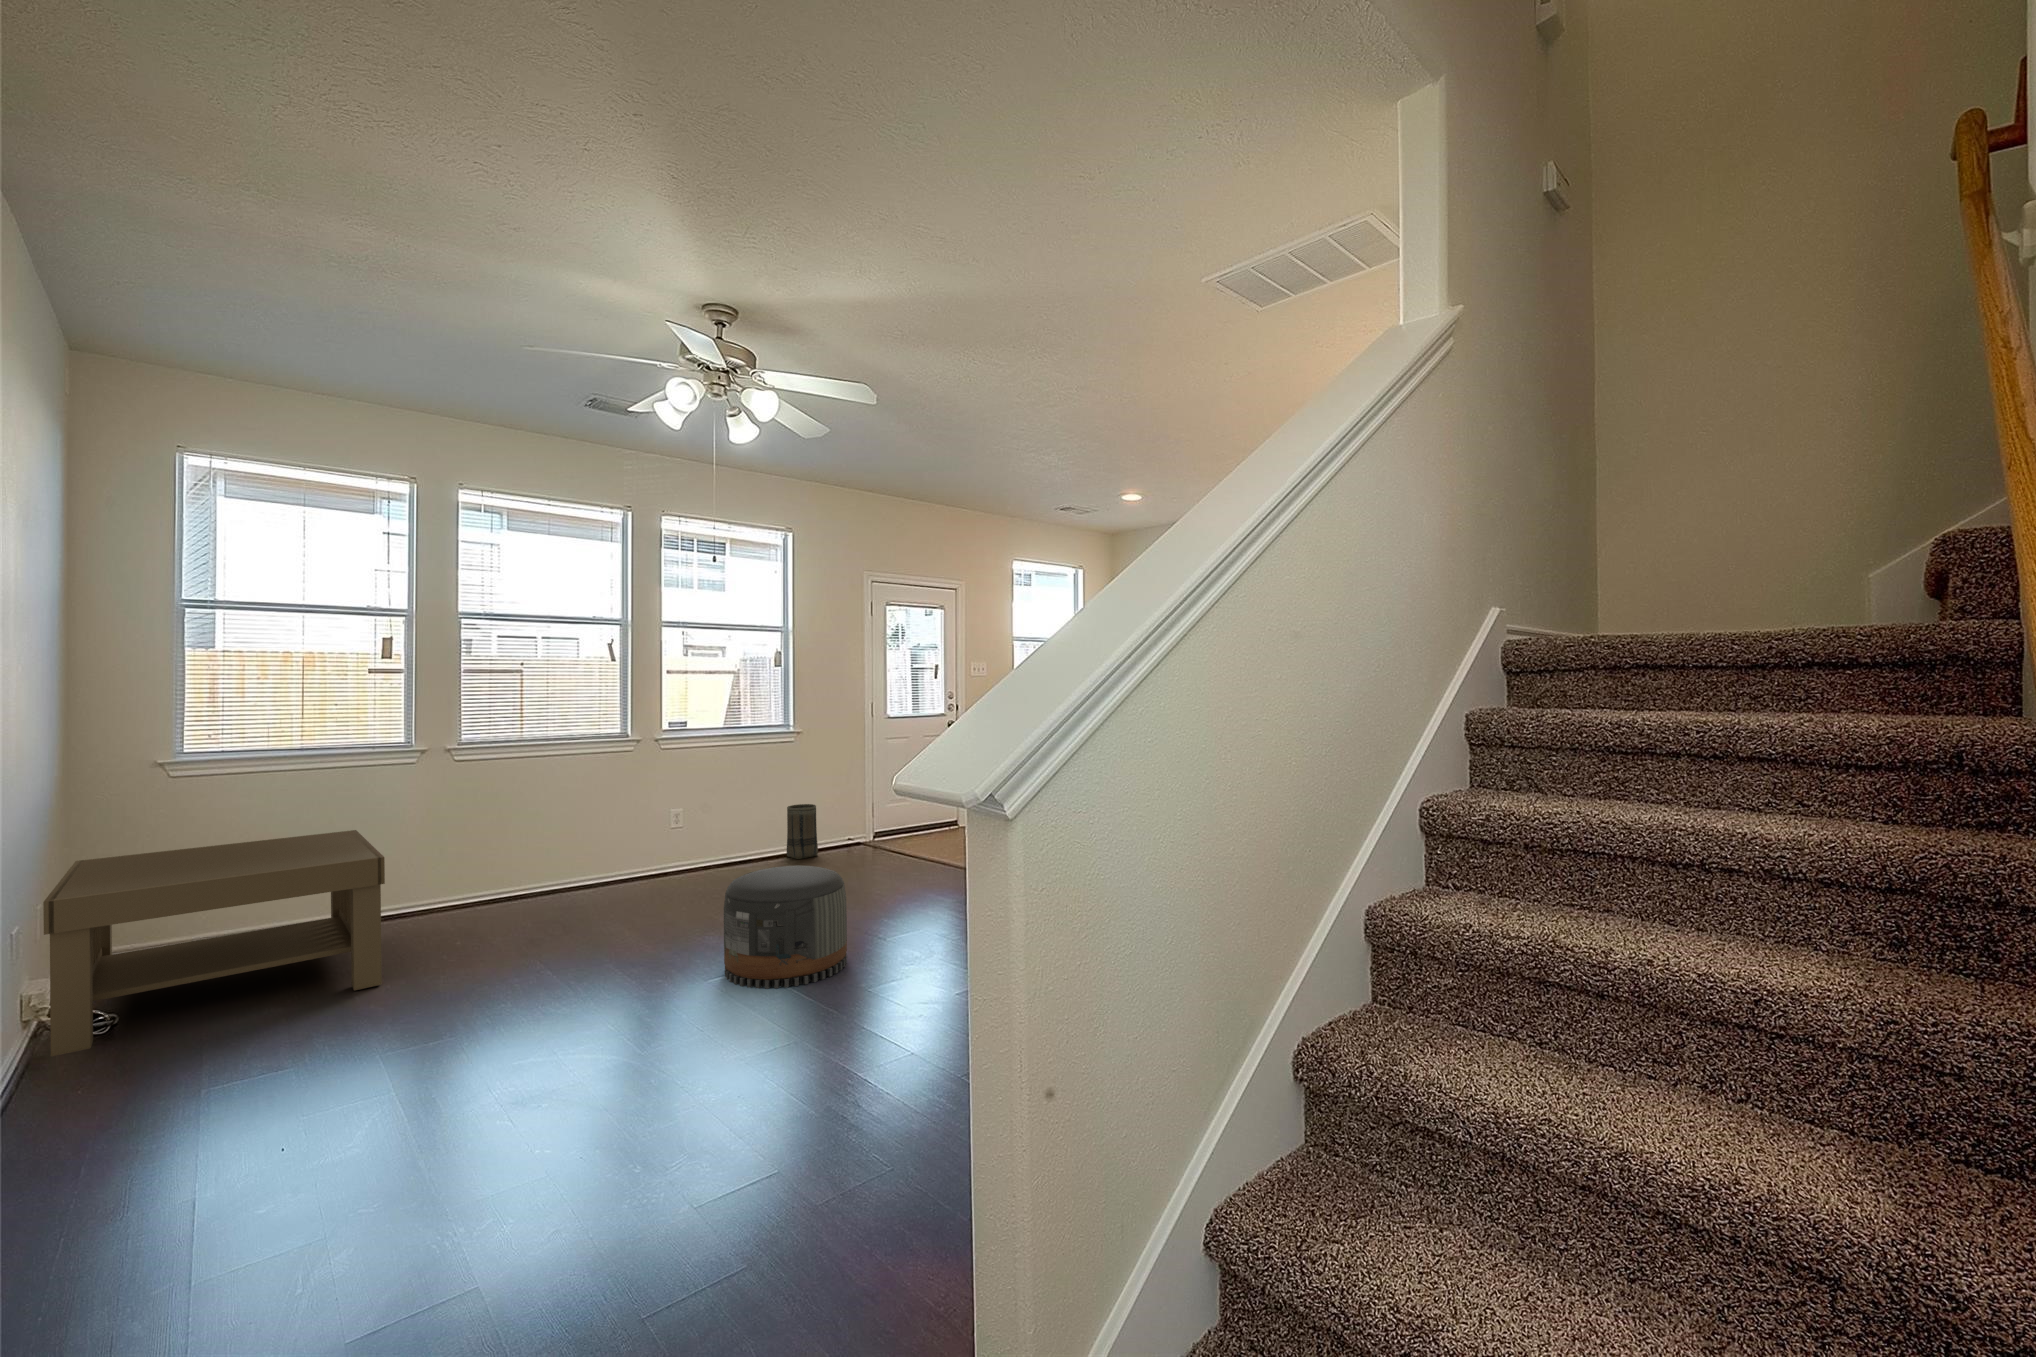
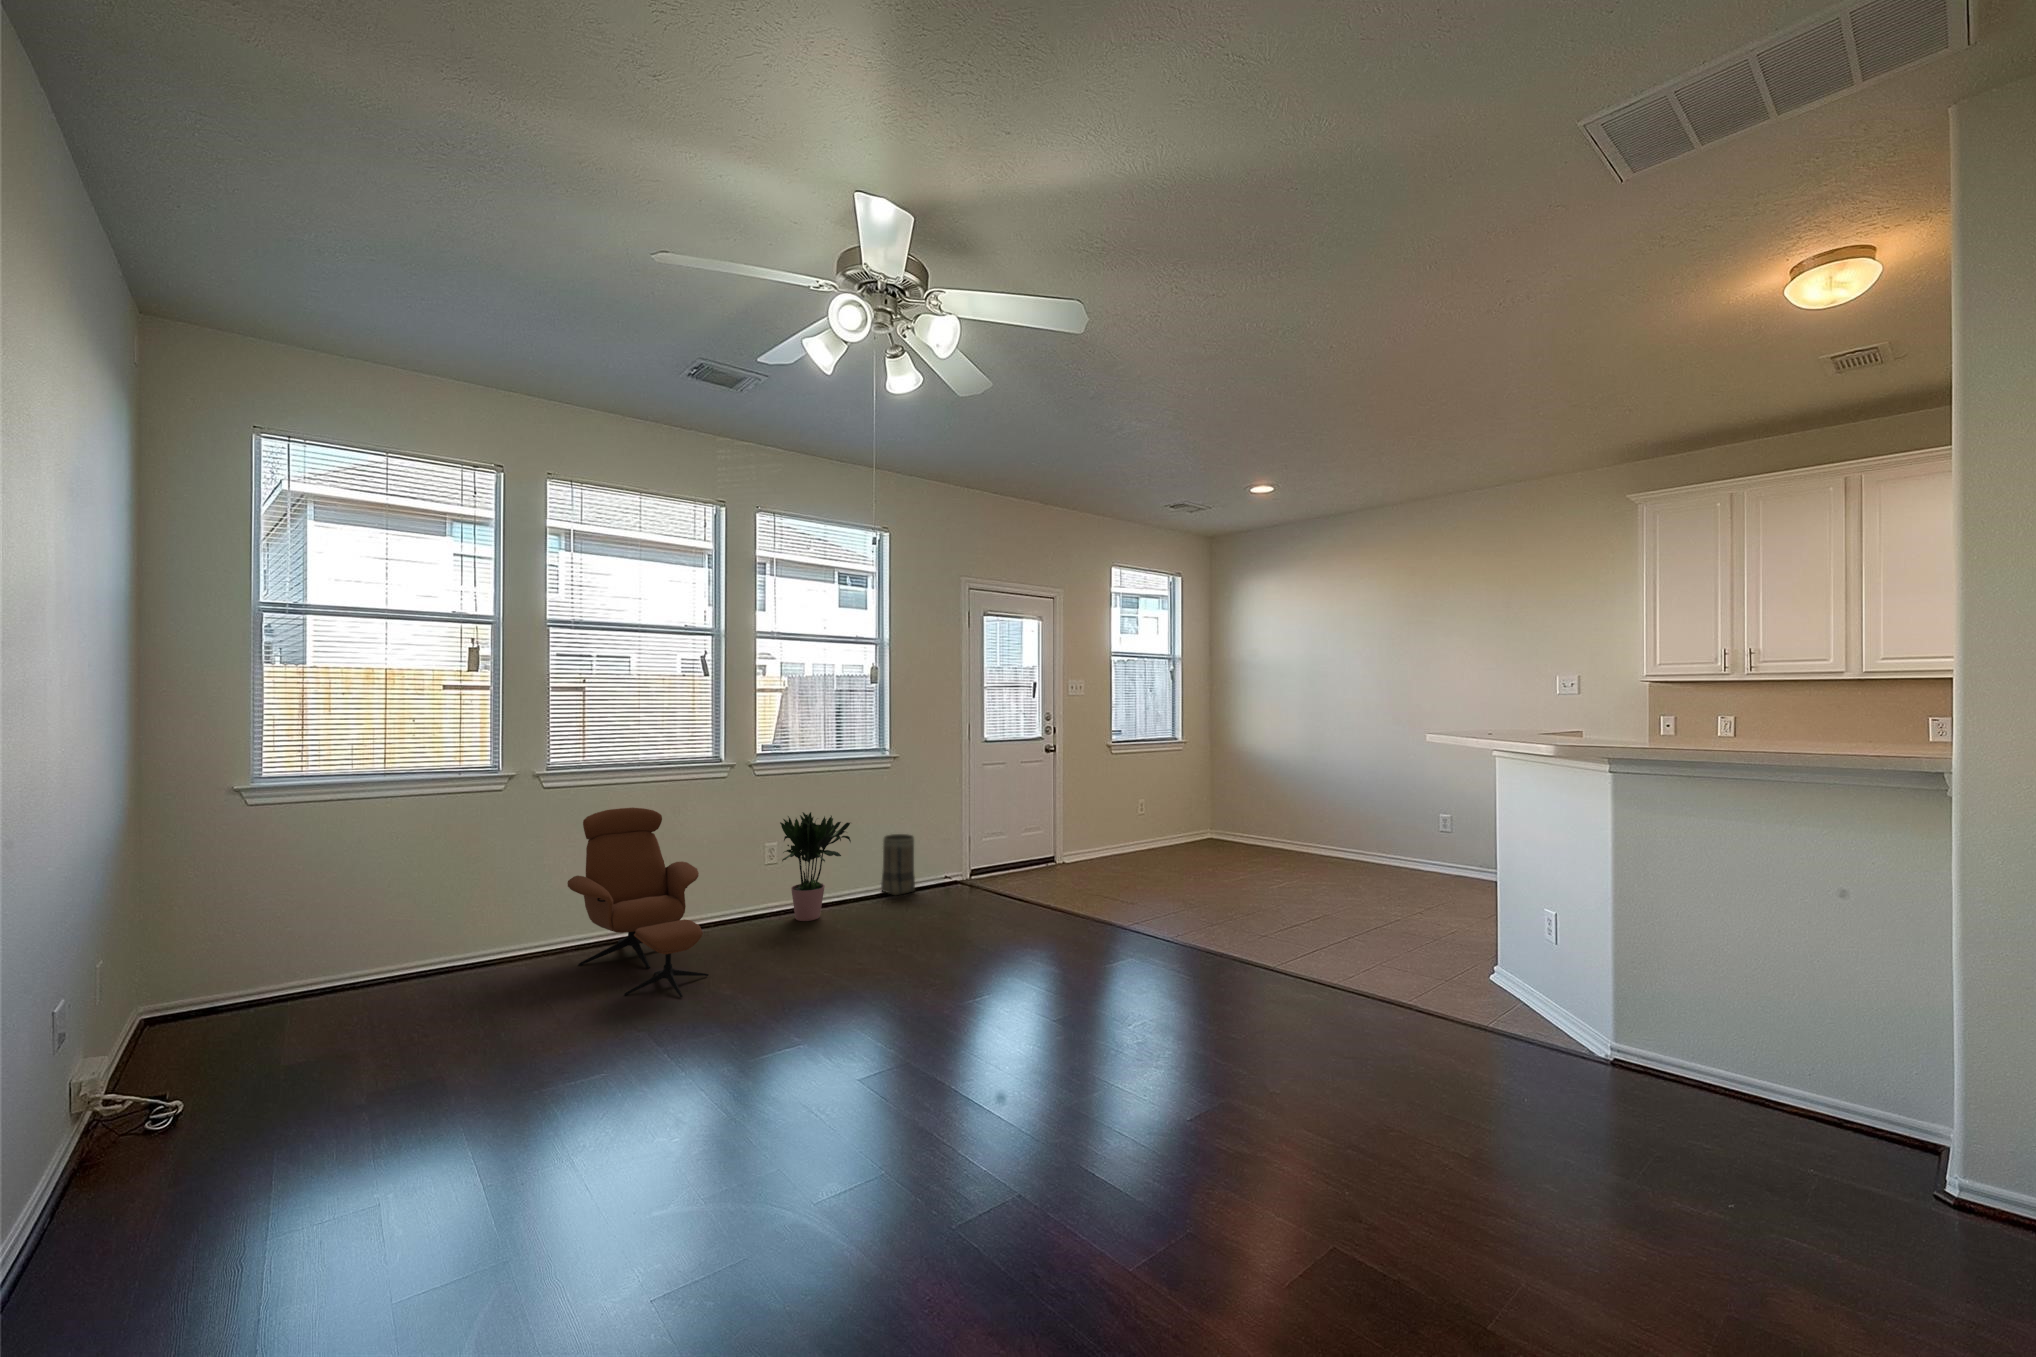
lounge chair: none [477,779,607,937] -> present [567,808,708,997]
potted plant: none [681,779,755,880] -> present [780,812,851,921]
coffee table: present [43,830,385,1057] -> none [99,868,481,1160]
pouf: present [724,866,847,989] -> none [861,933,1000,1089]

